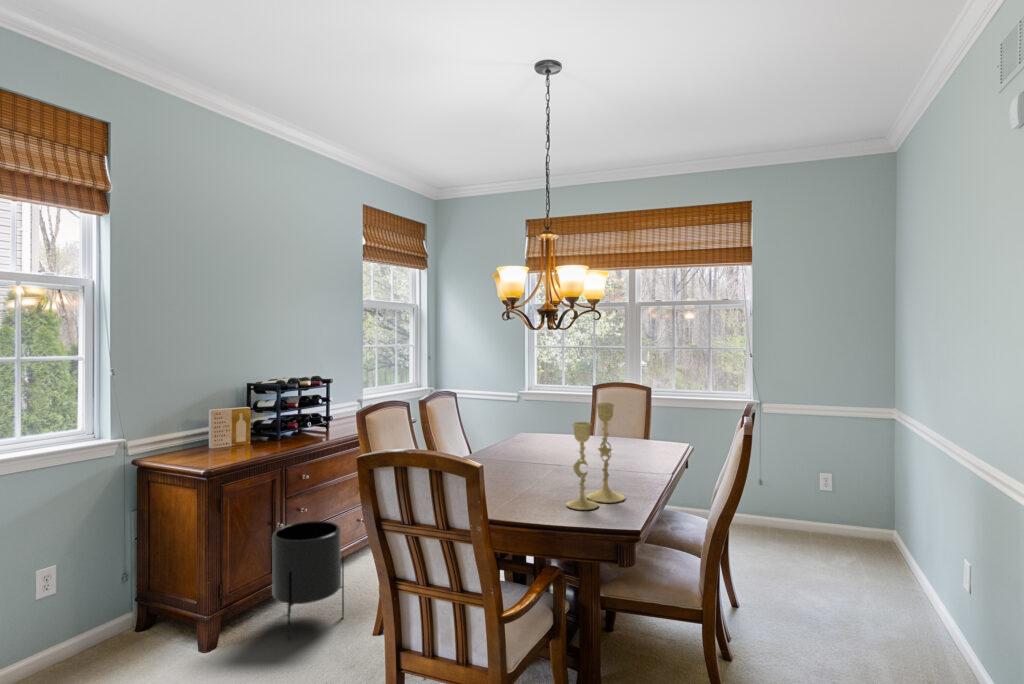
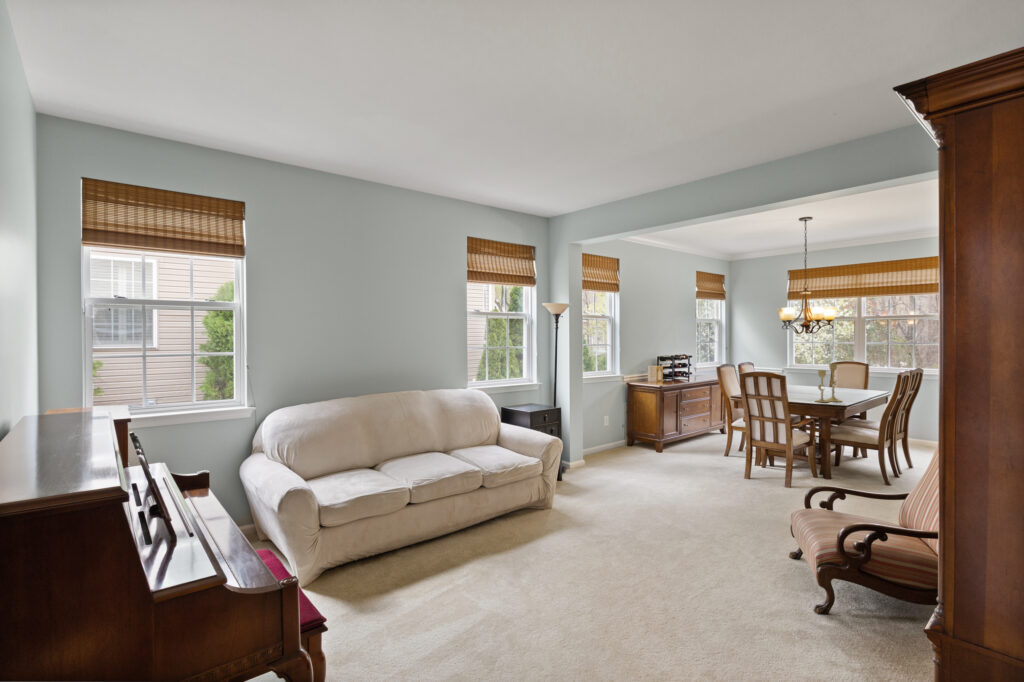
planter: present [272,521,344,640] -> none [680,413,709,455]

